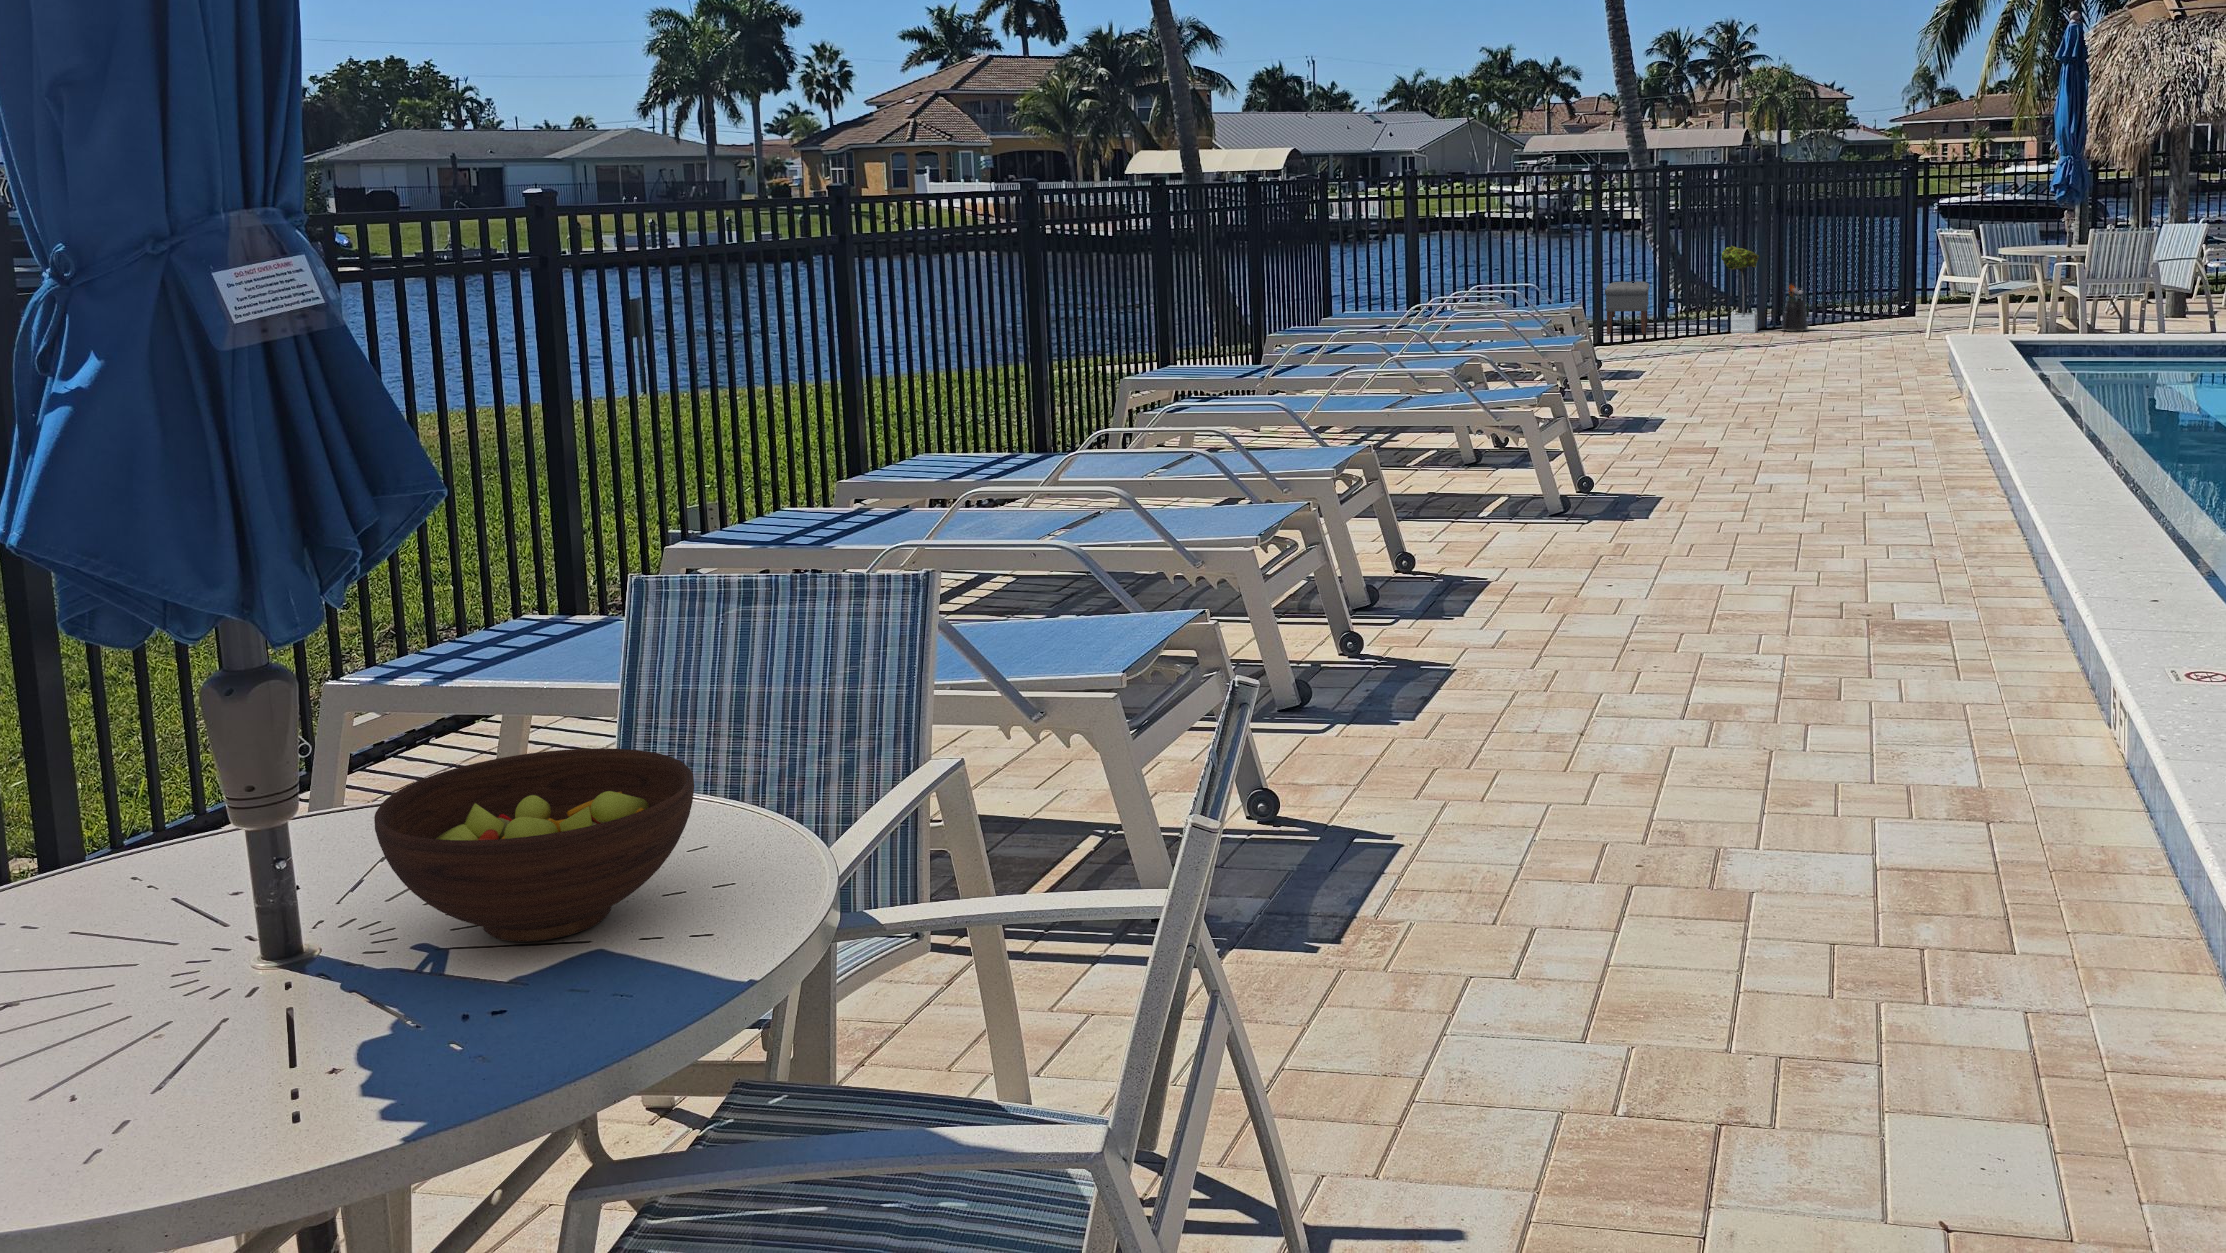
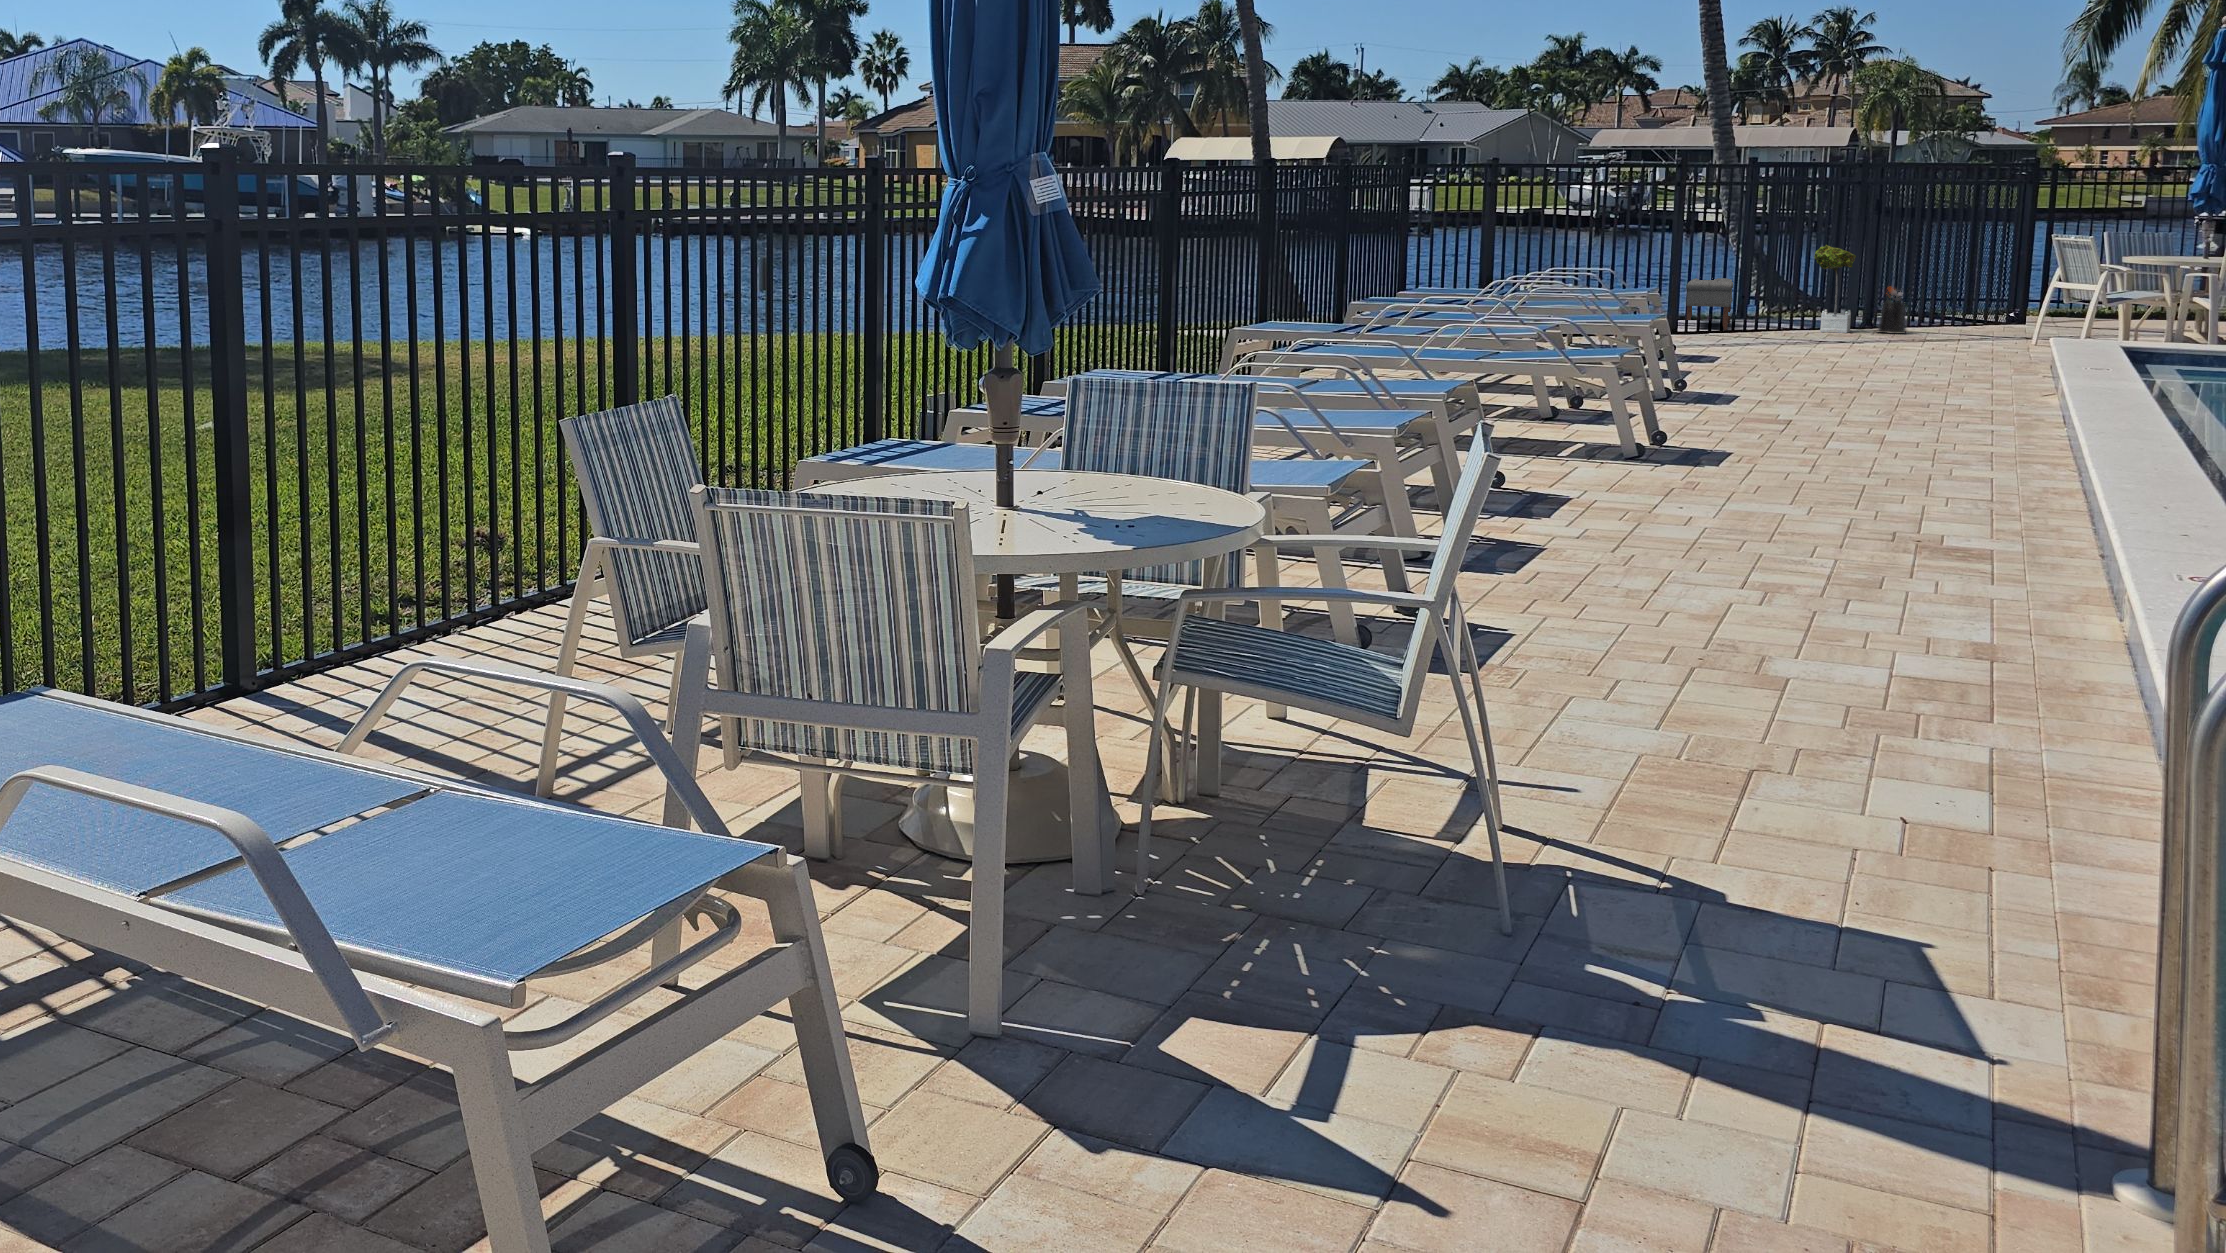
fruit bowl: present [374,748,694,942] -> none [1048,431,1194,508]

